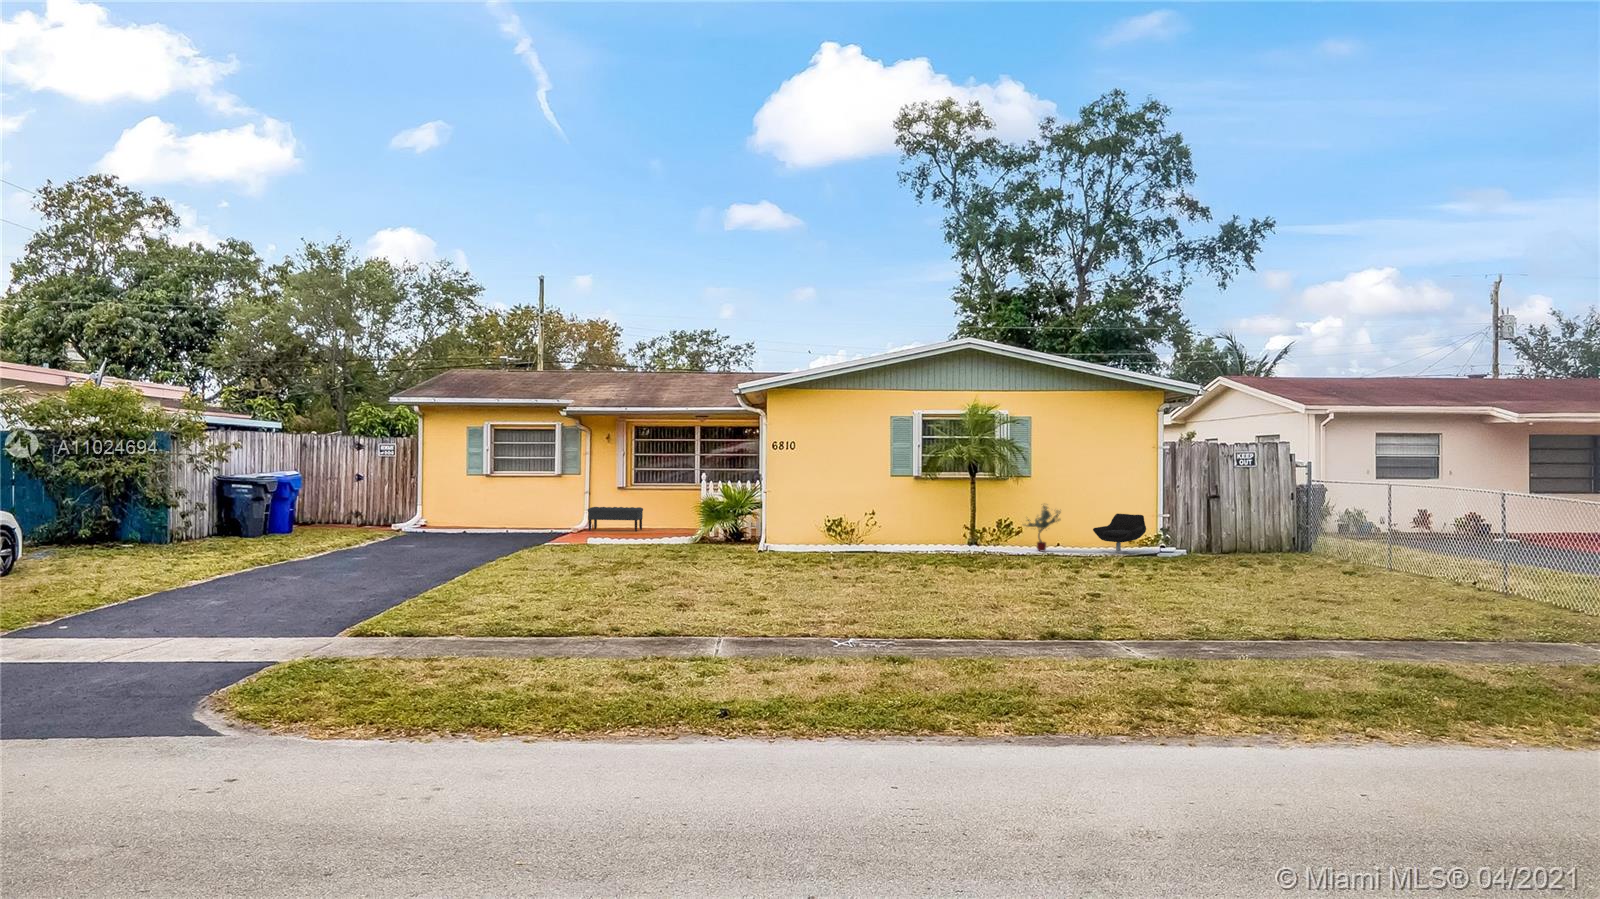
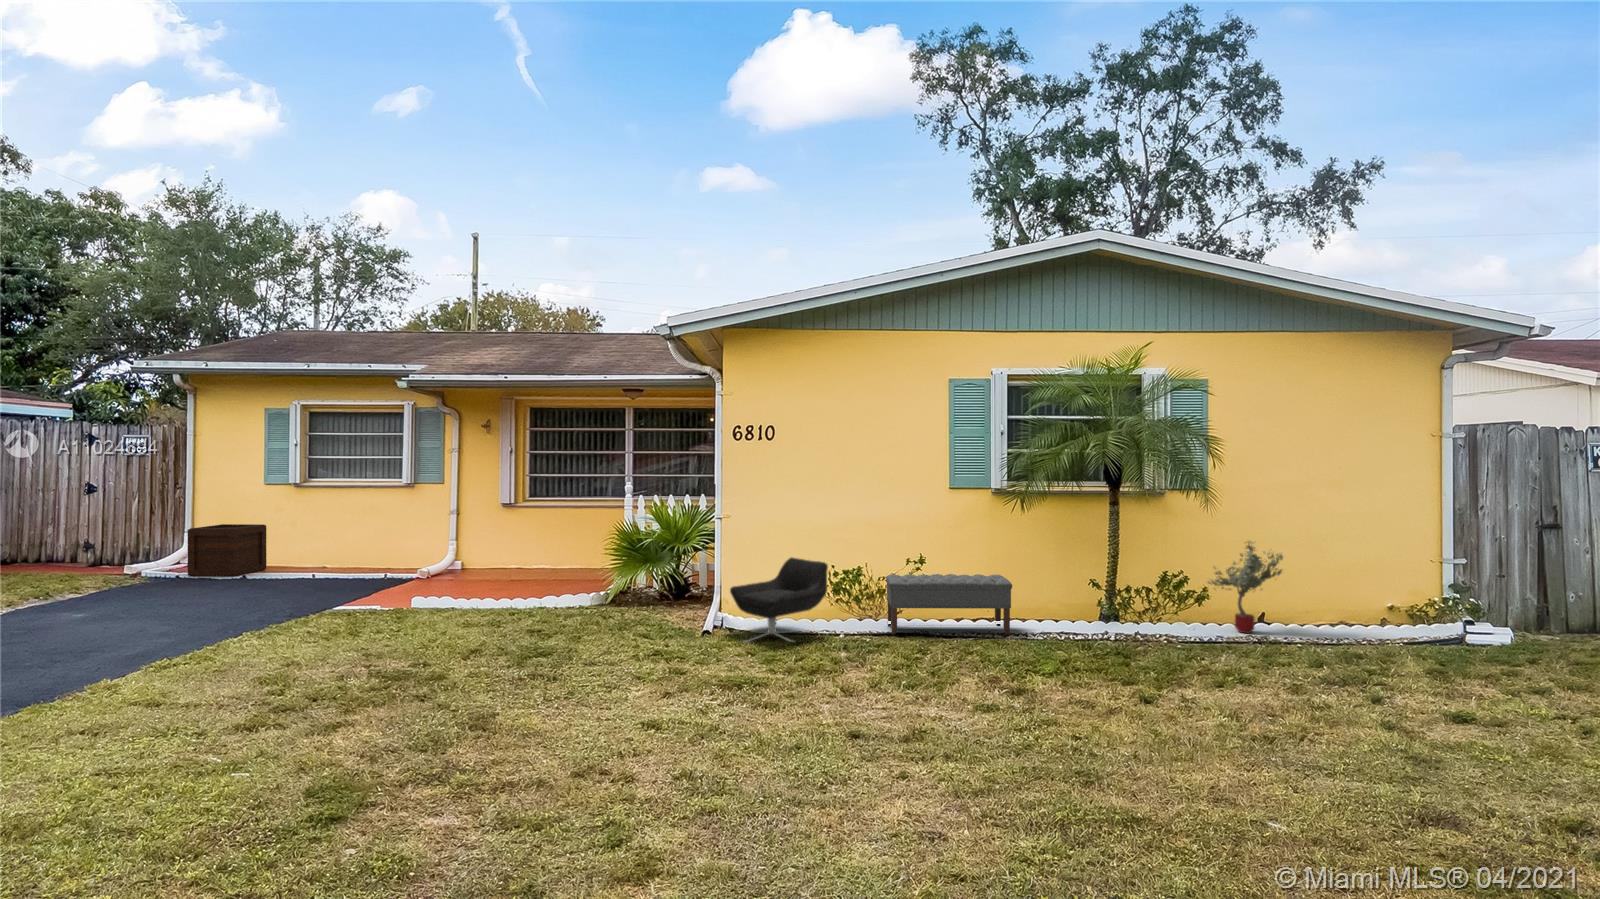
wooden crate: none [427,500,469,531] -> present [188,524,266,577]
bench: present [588,507,643,532] -> present [886,574,1012,635]
lounge chair: present [1093,514,1146,555] -> present [730,558,828,642]

